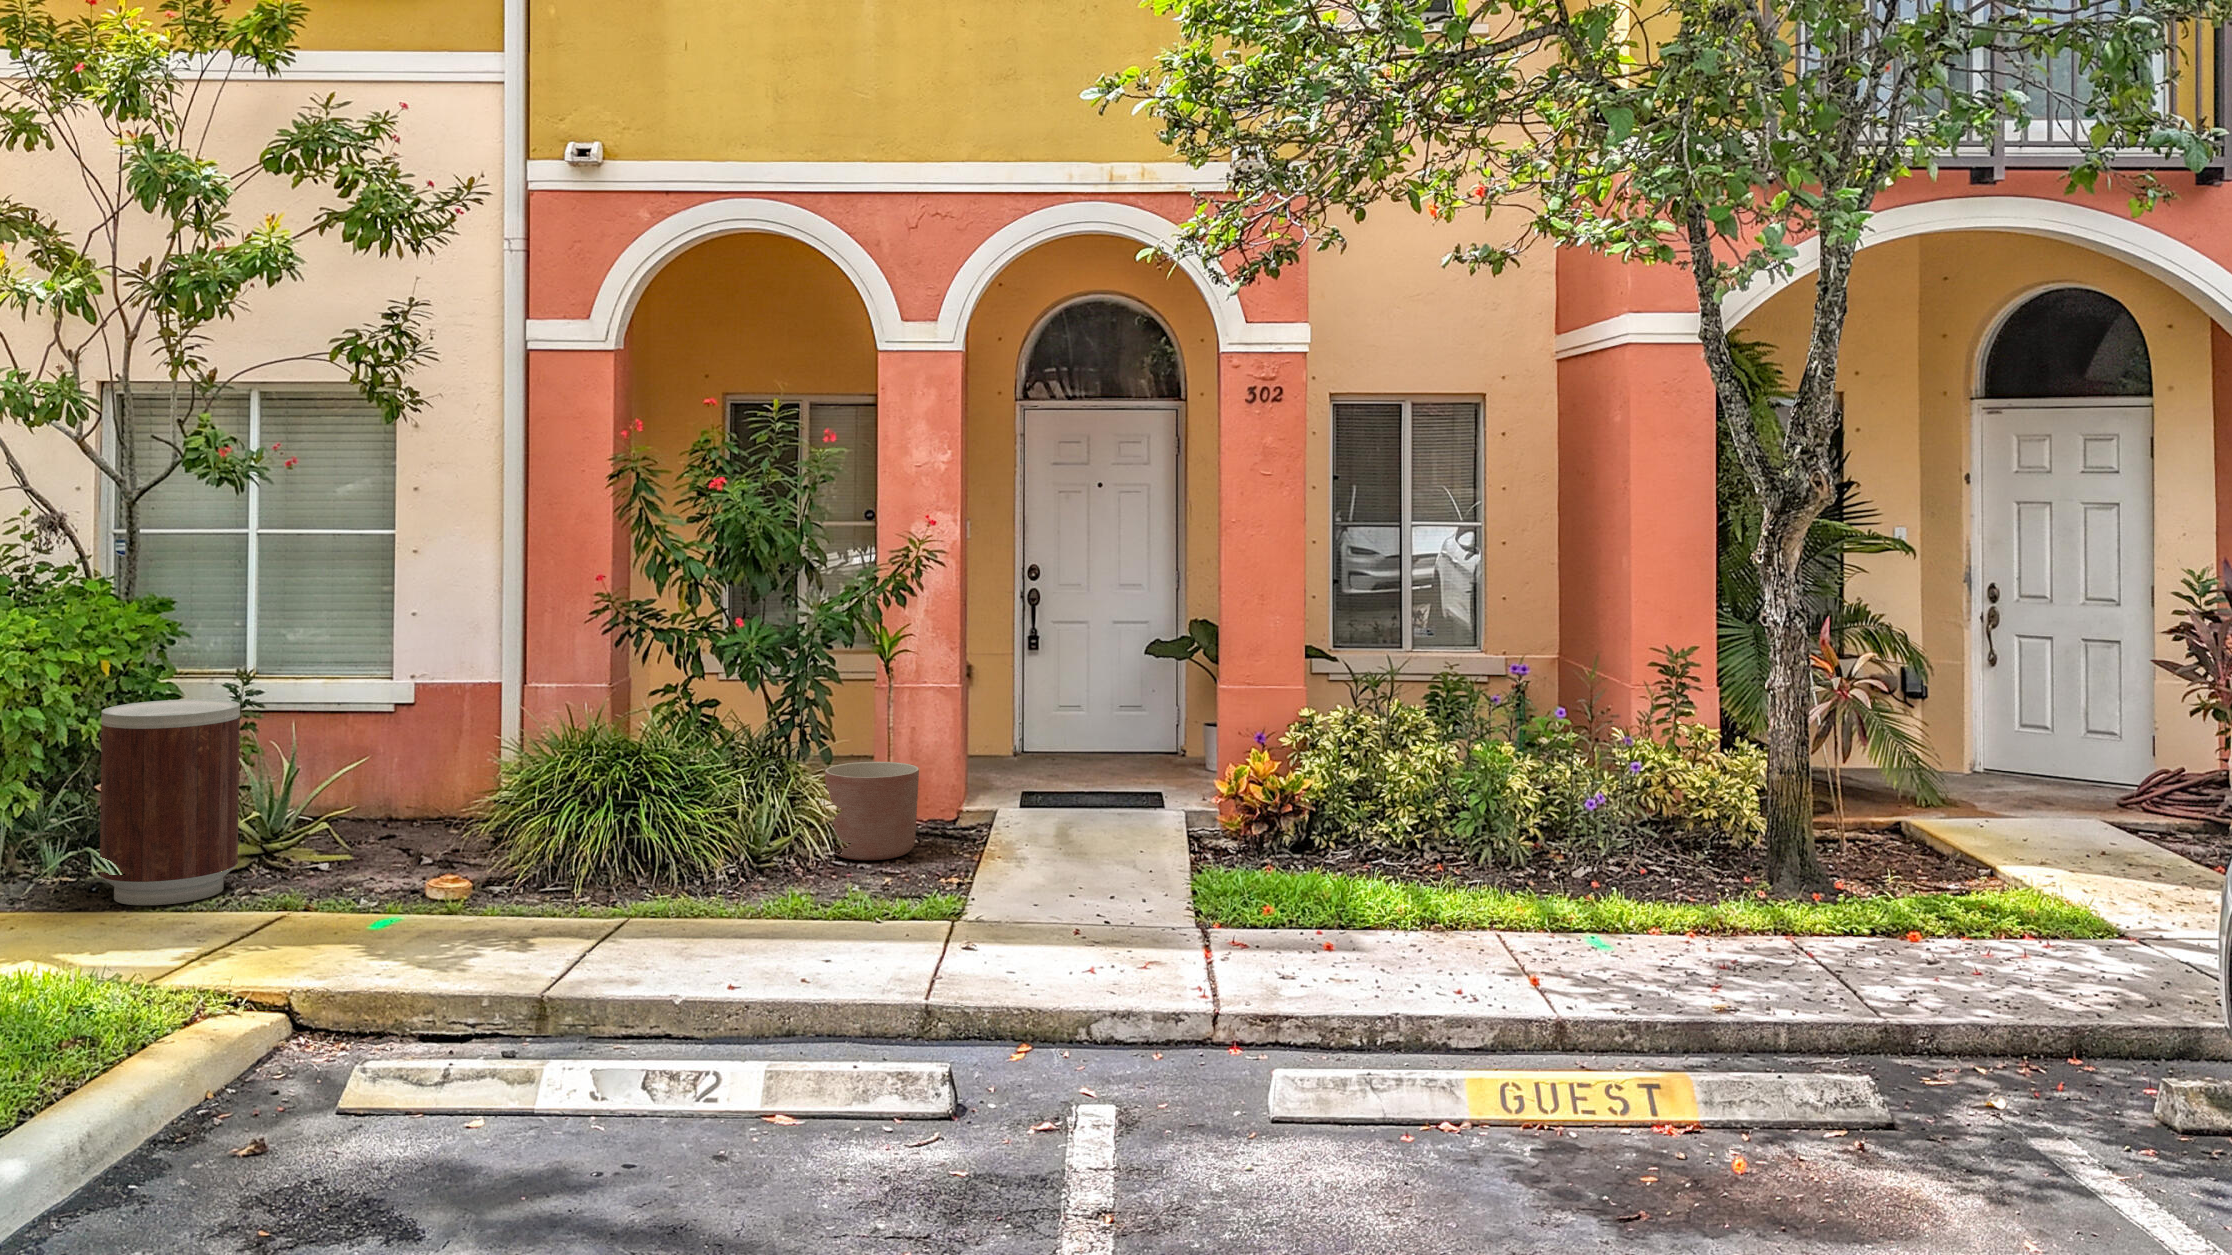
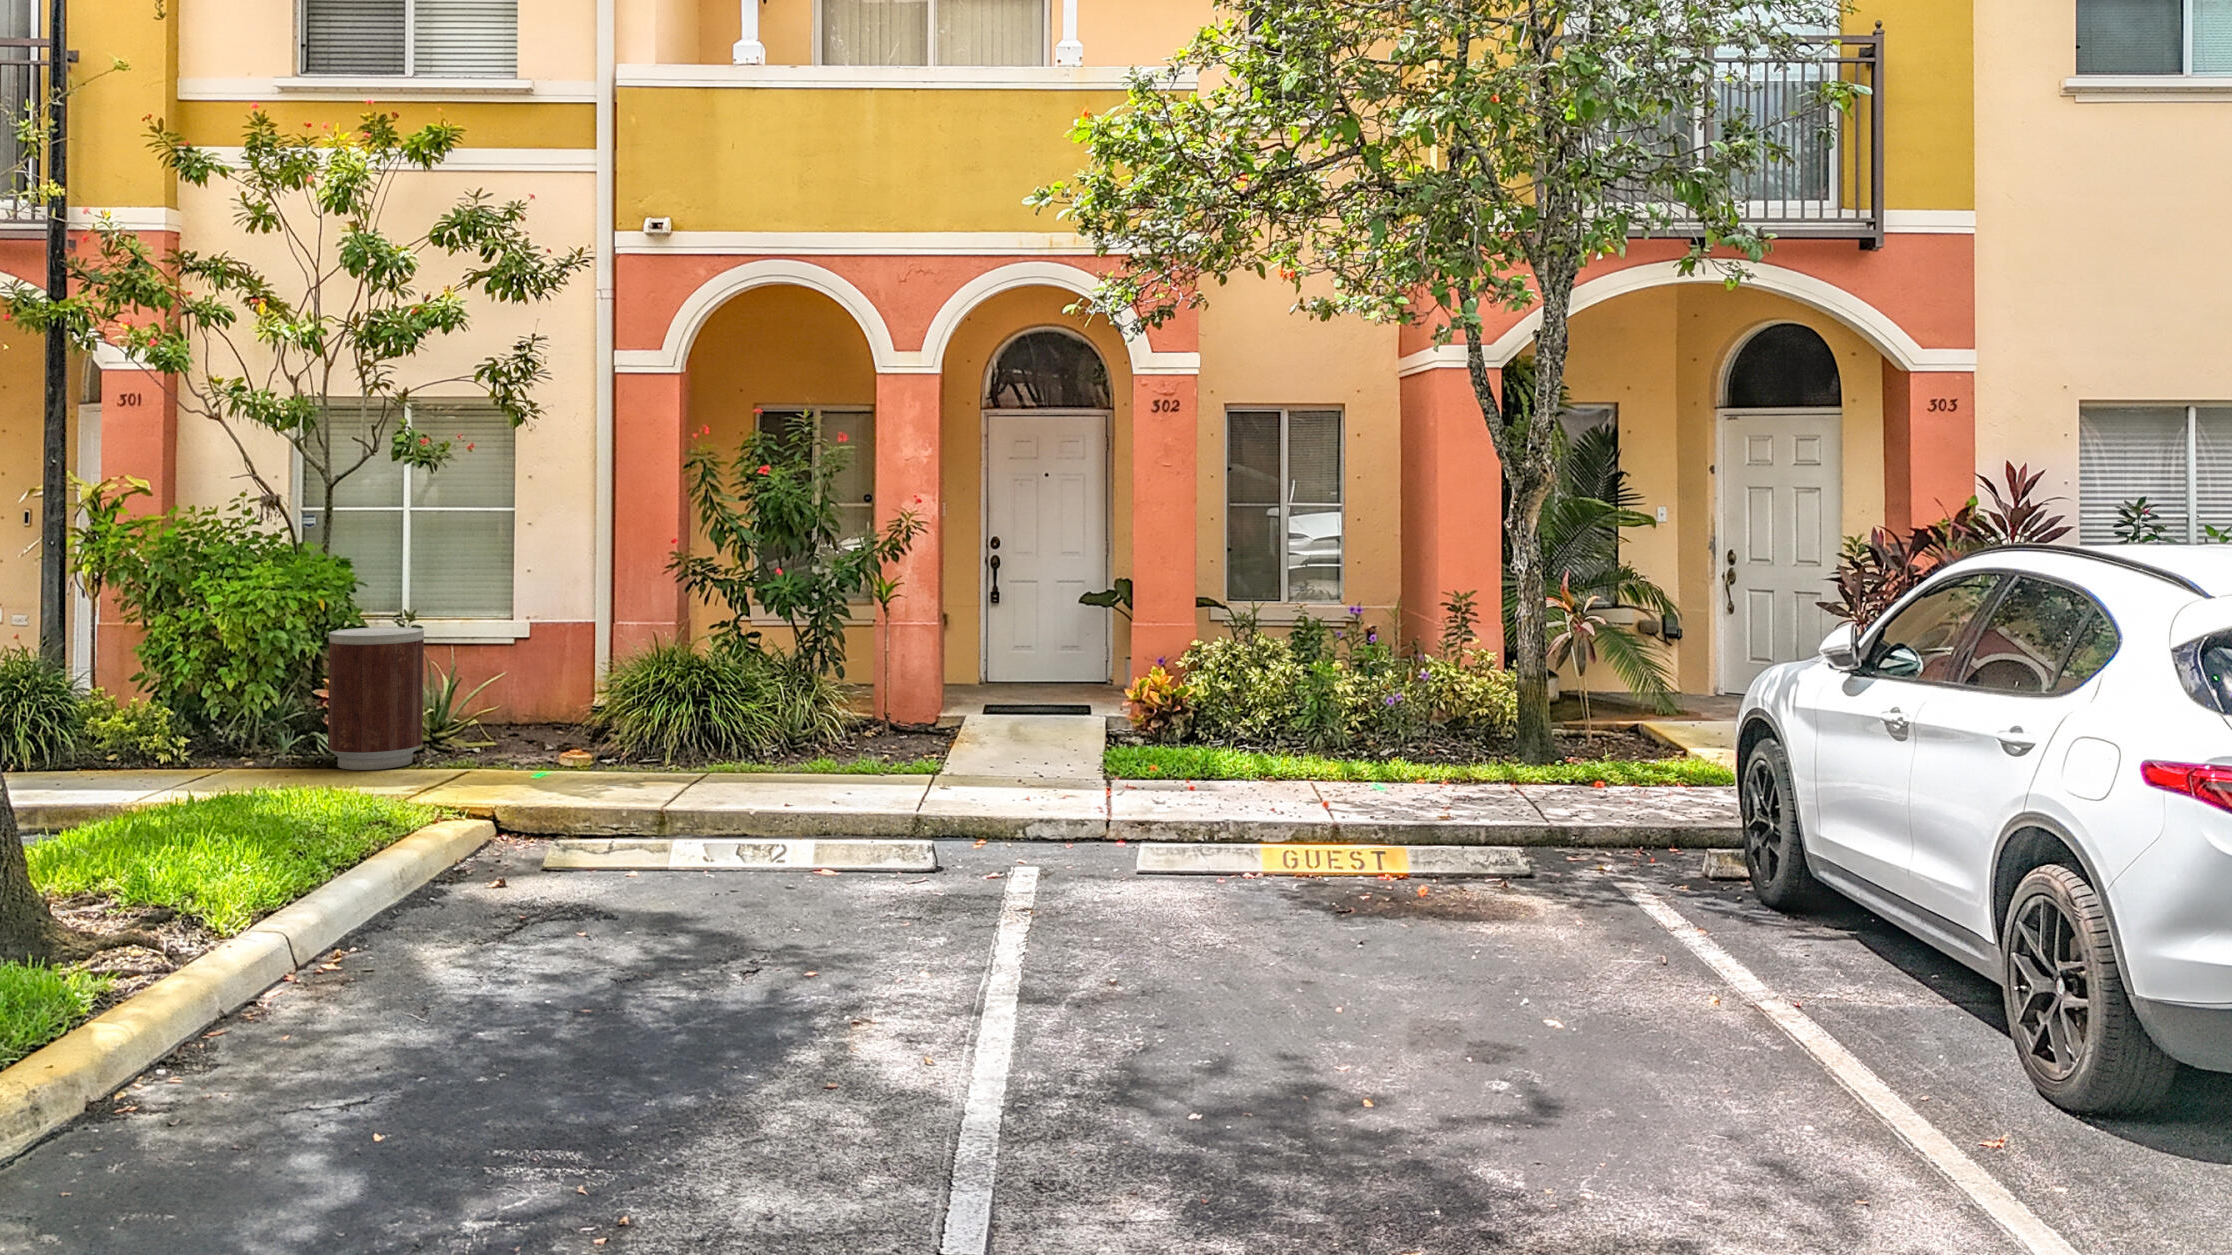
planter: present [825,762,919,860] -> none [840,677,908,746]

